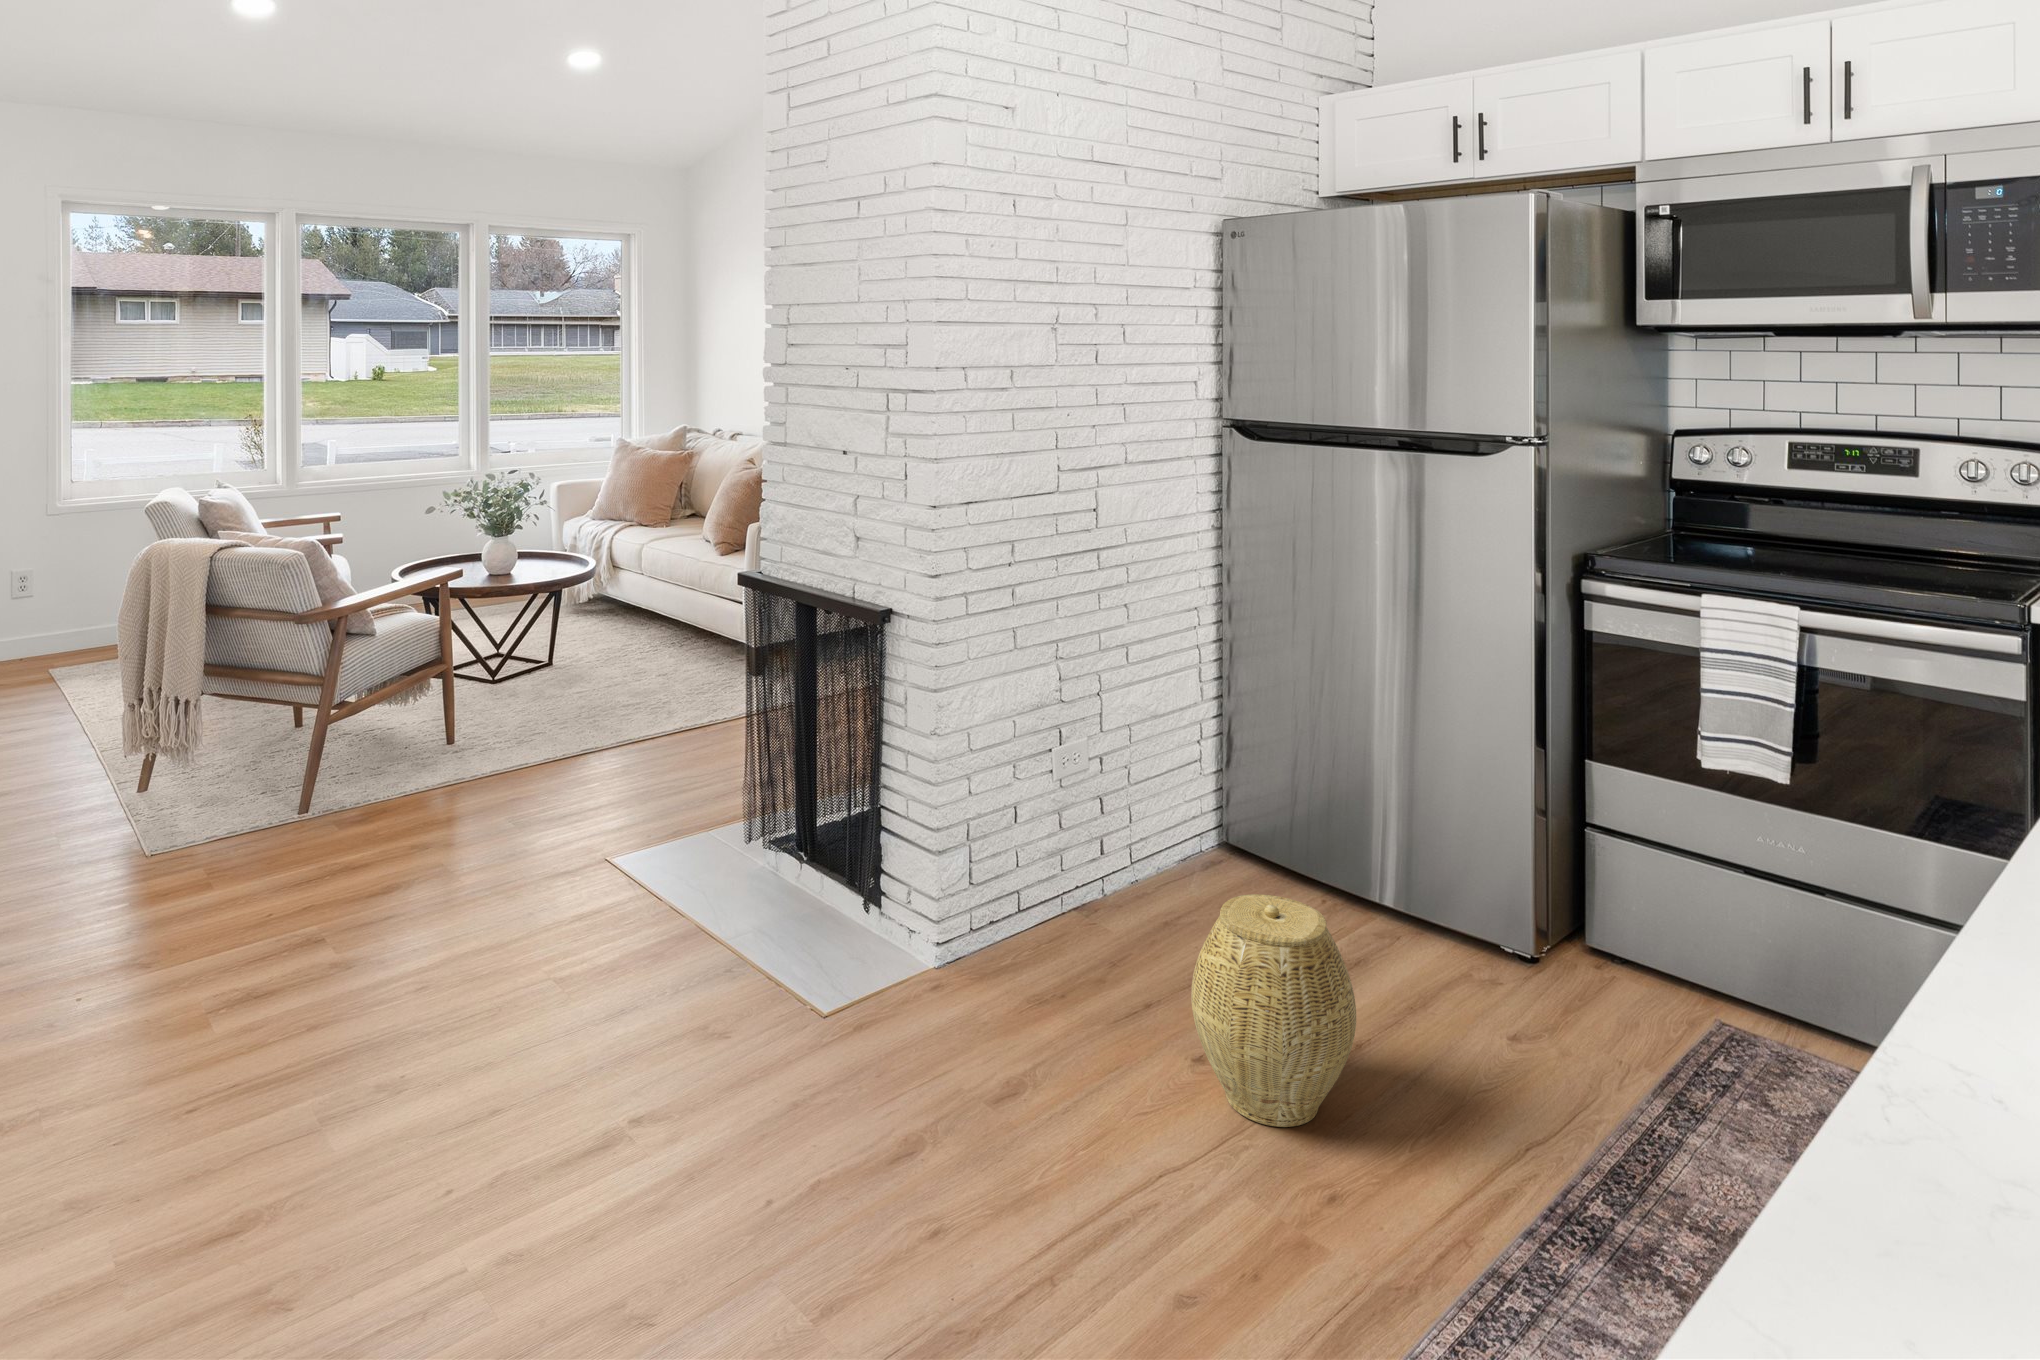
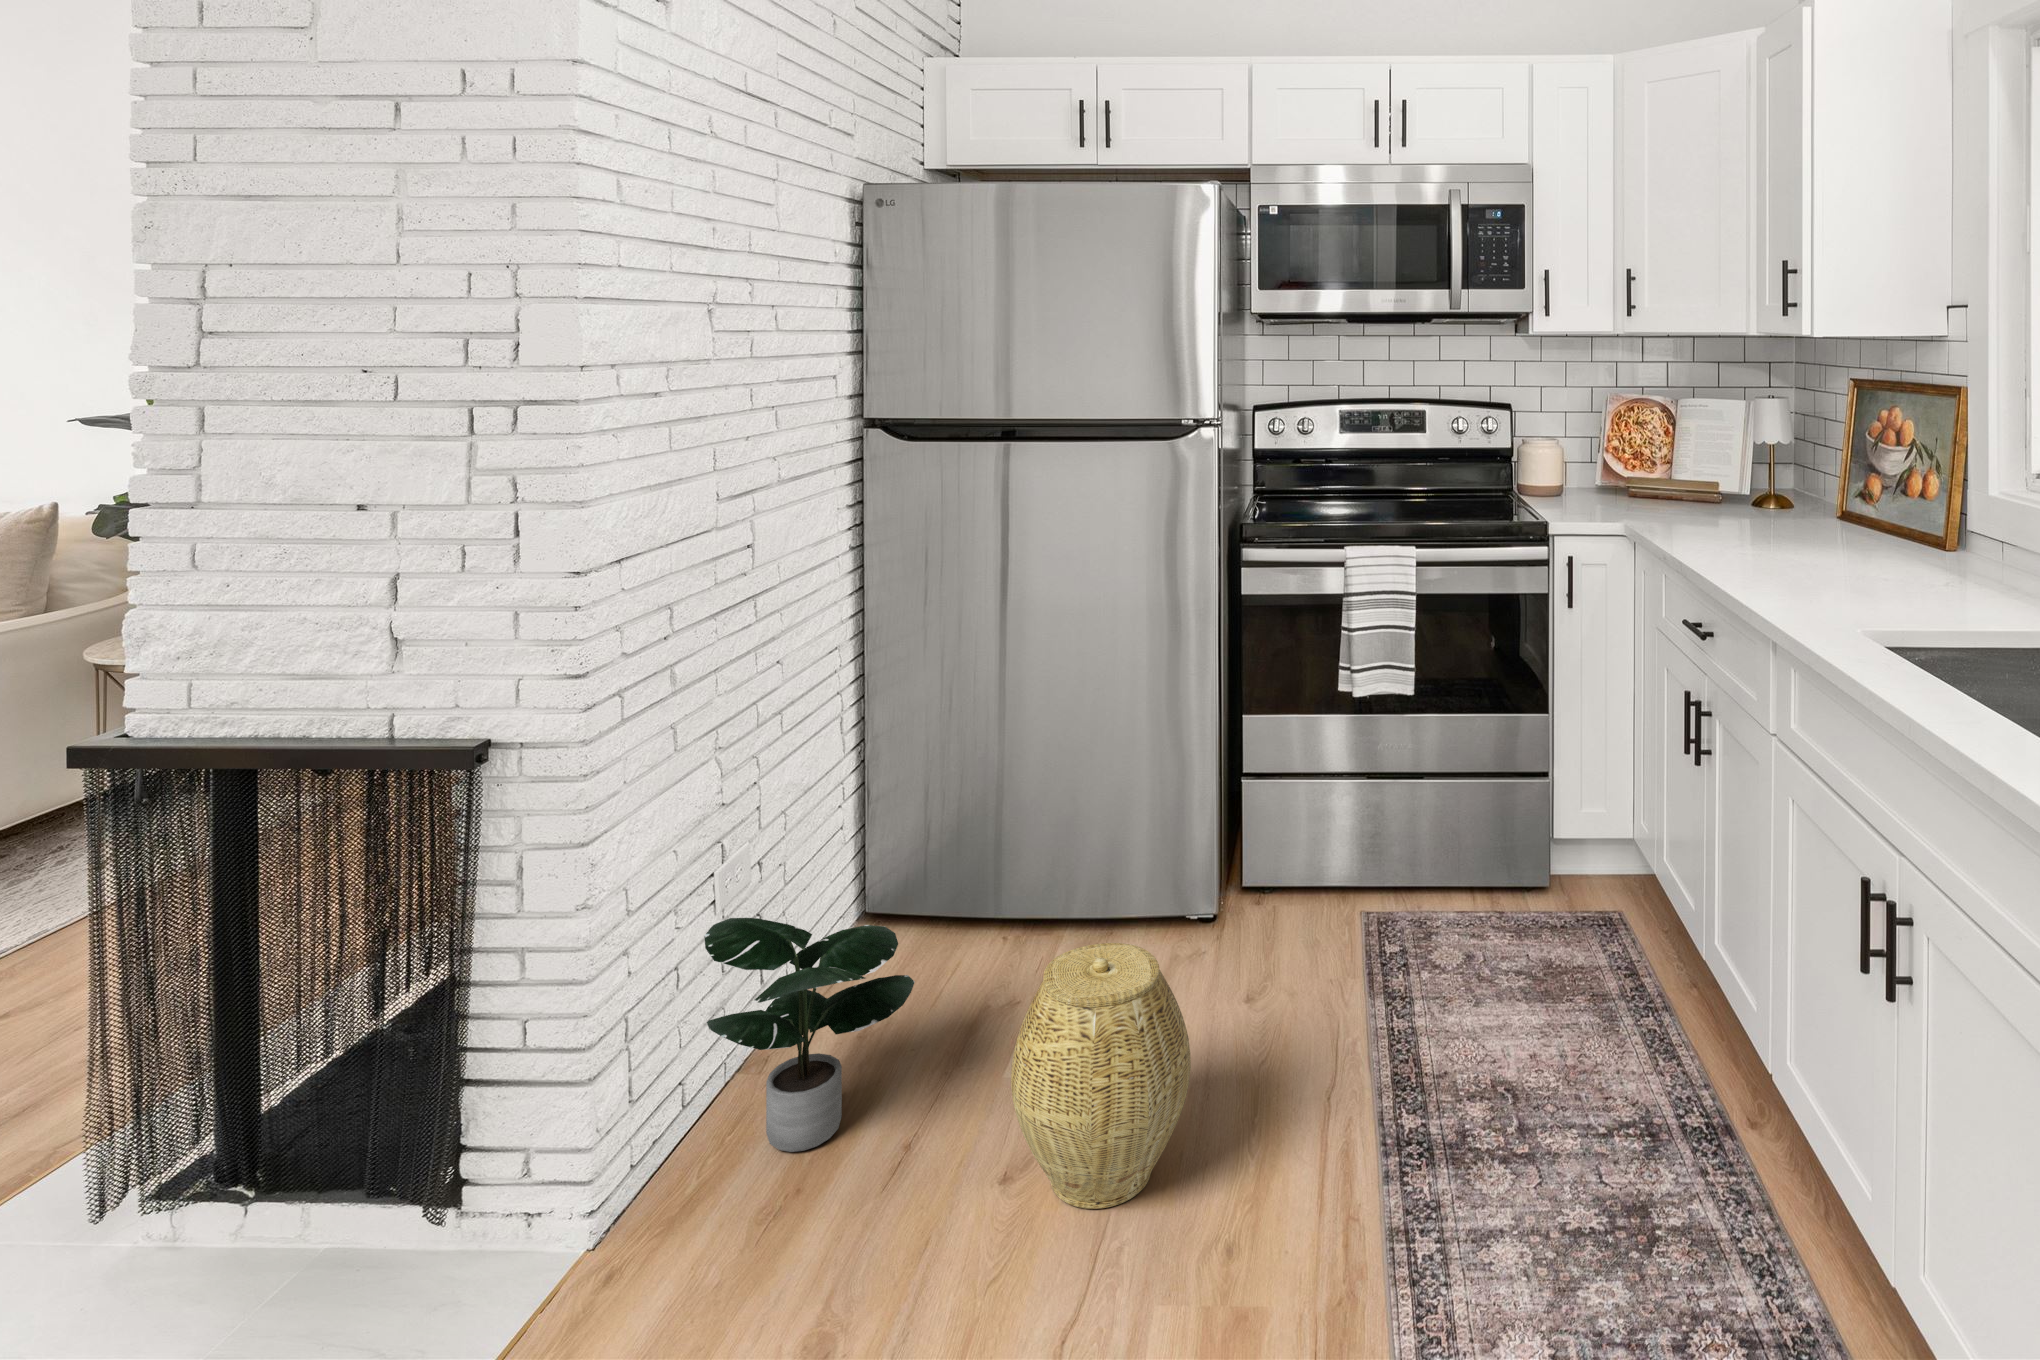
potted plant: none [1014,790,1172,985] -> present [704,918,915,1152]

